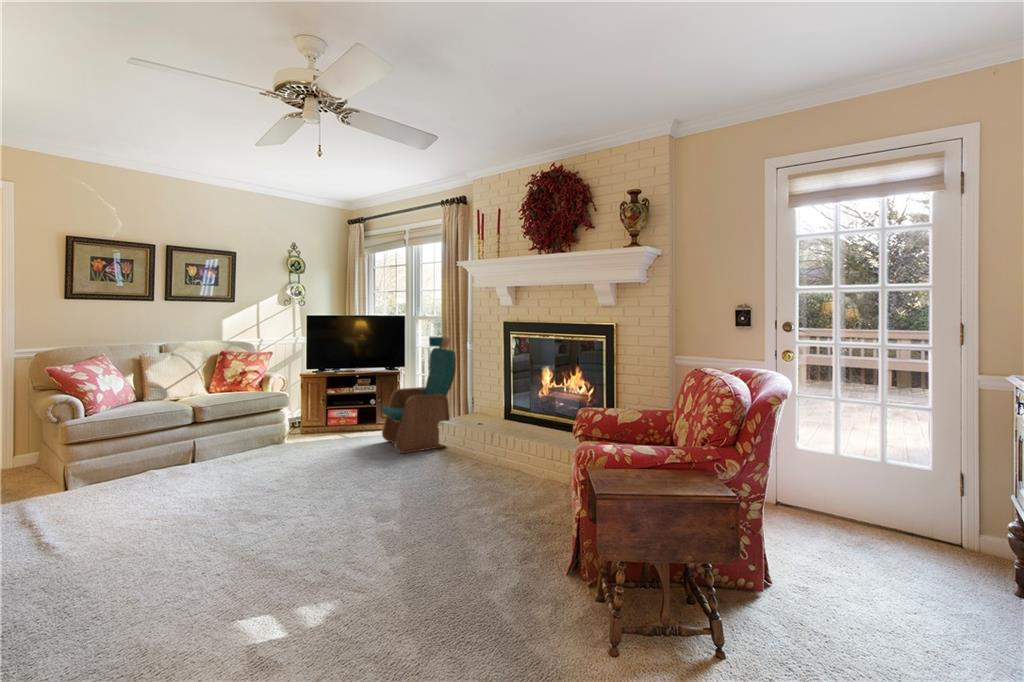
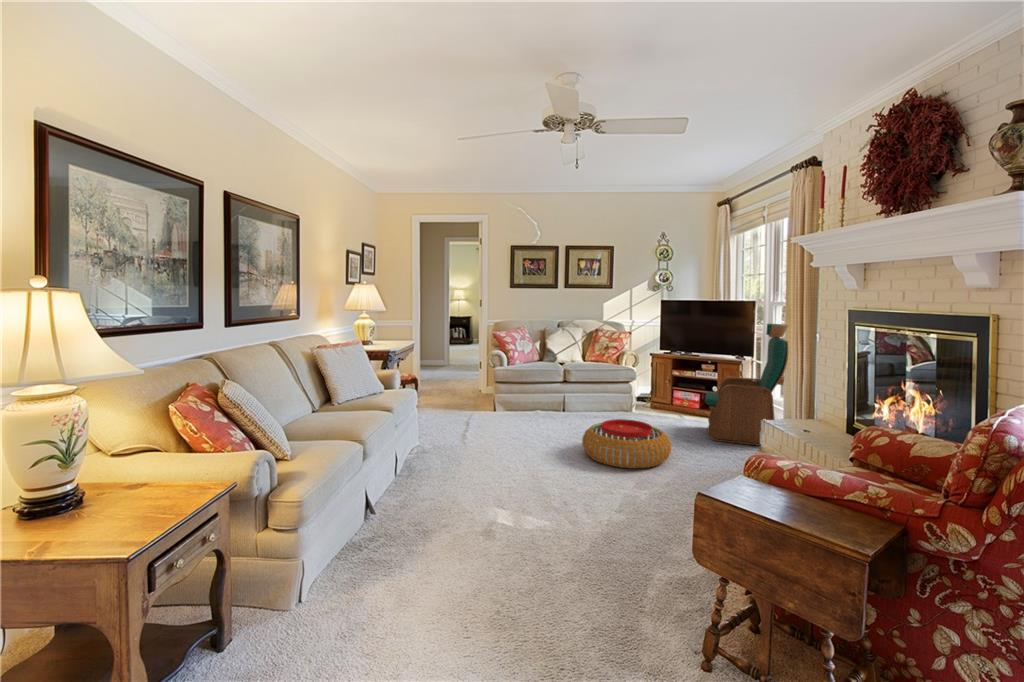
pouf: none [283,452,393,515] -> present [582,419,671,468]

